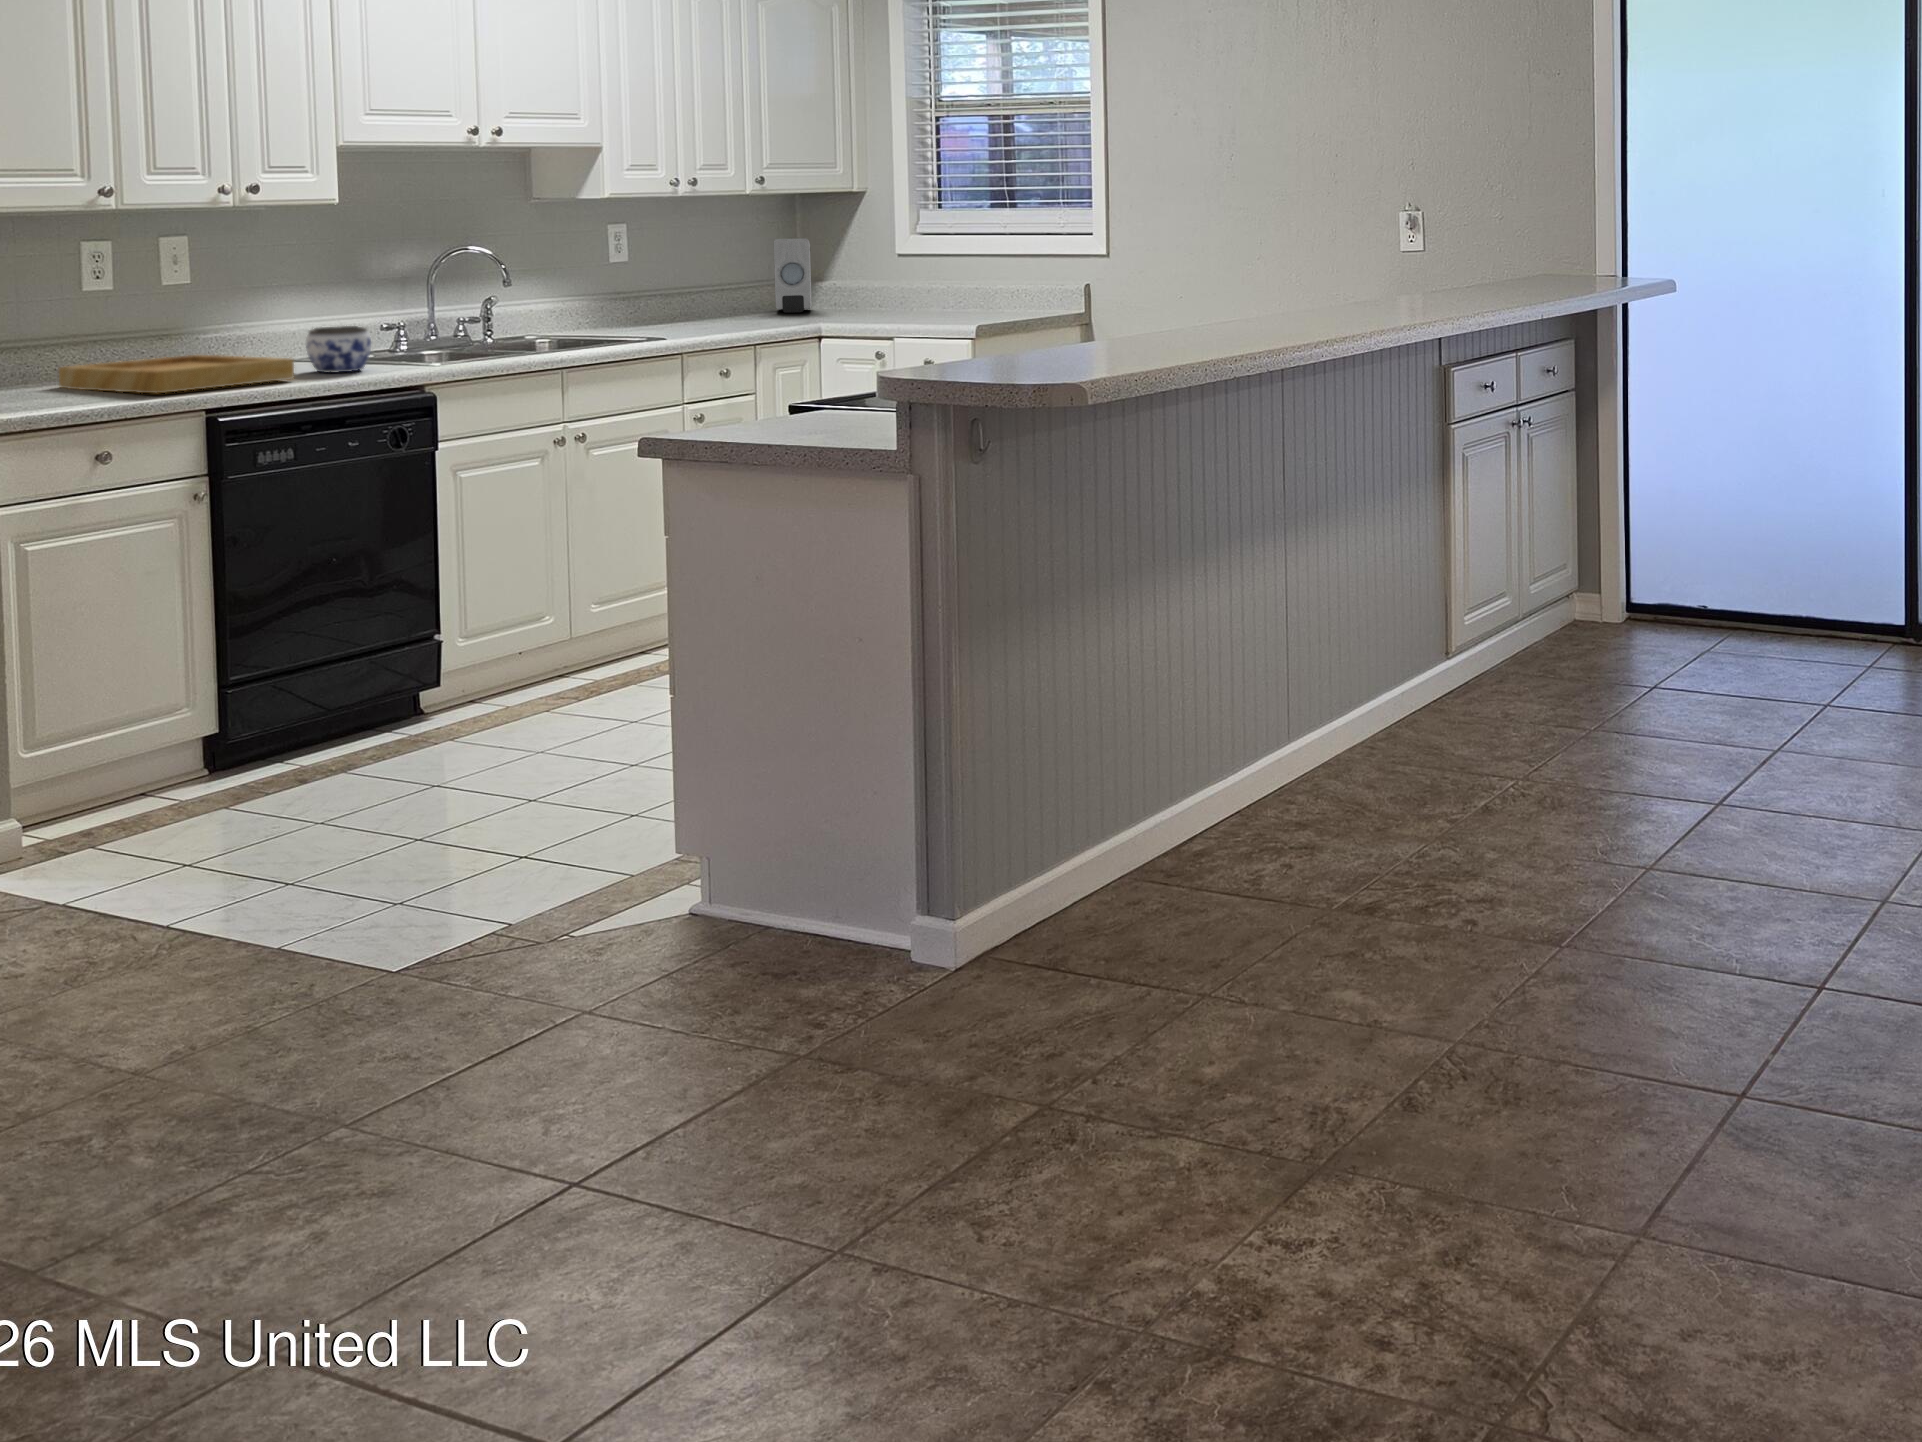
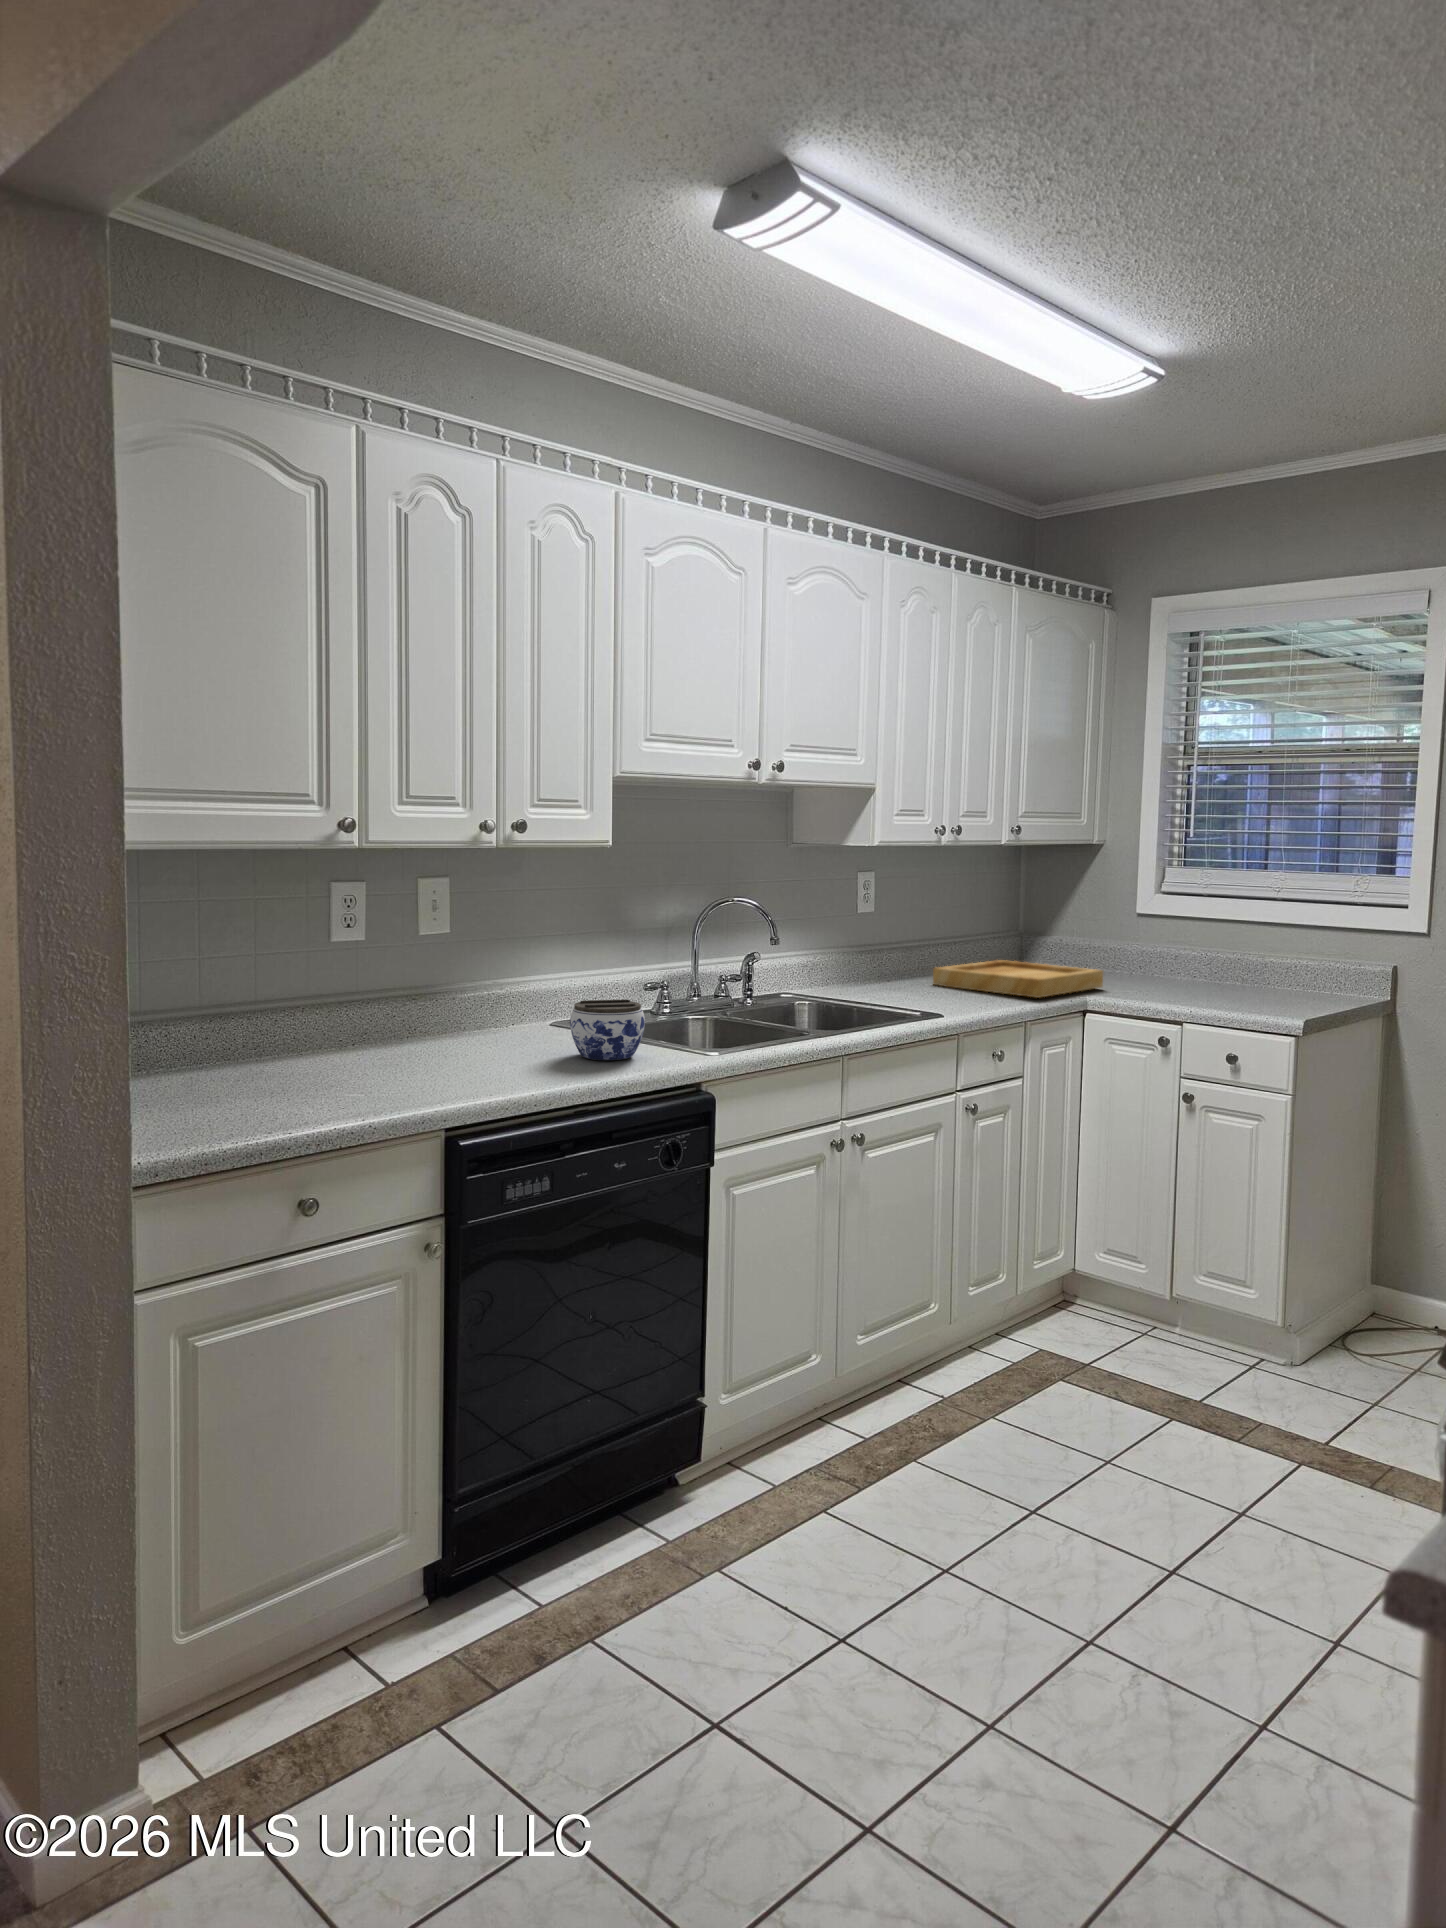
soap dispenser: present [774,239,812,313] -> none [1008,891,1051,970]
tray: present [59,355,294,393] -> present [933,960,1103,998]

